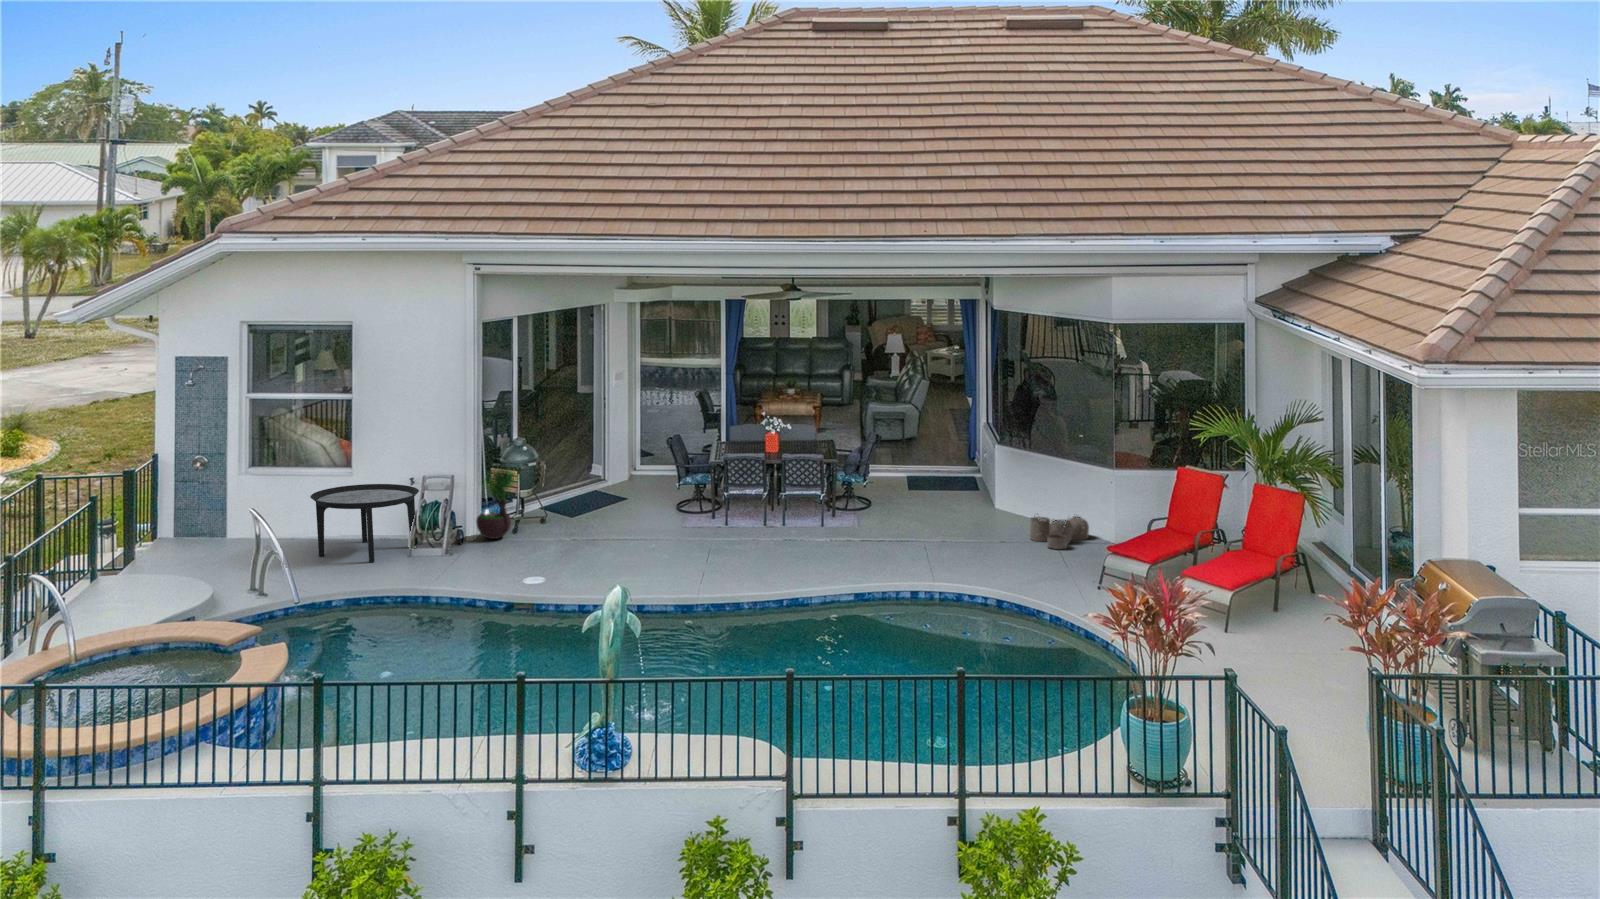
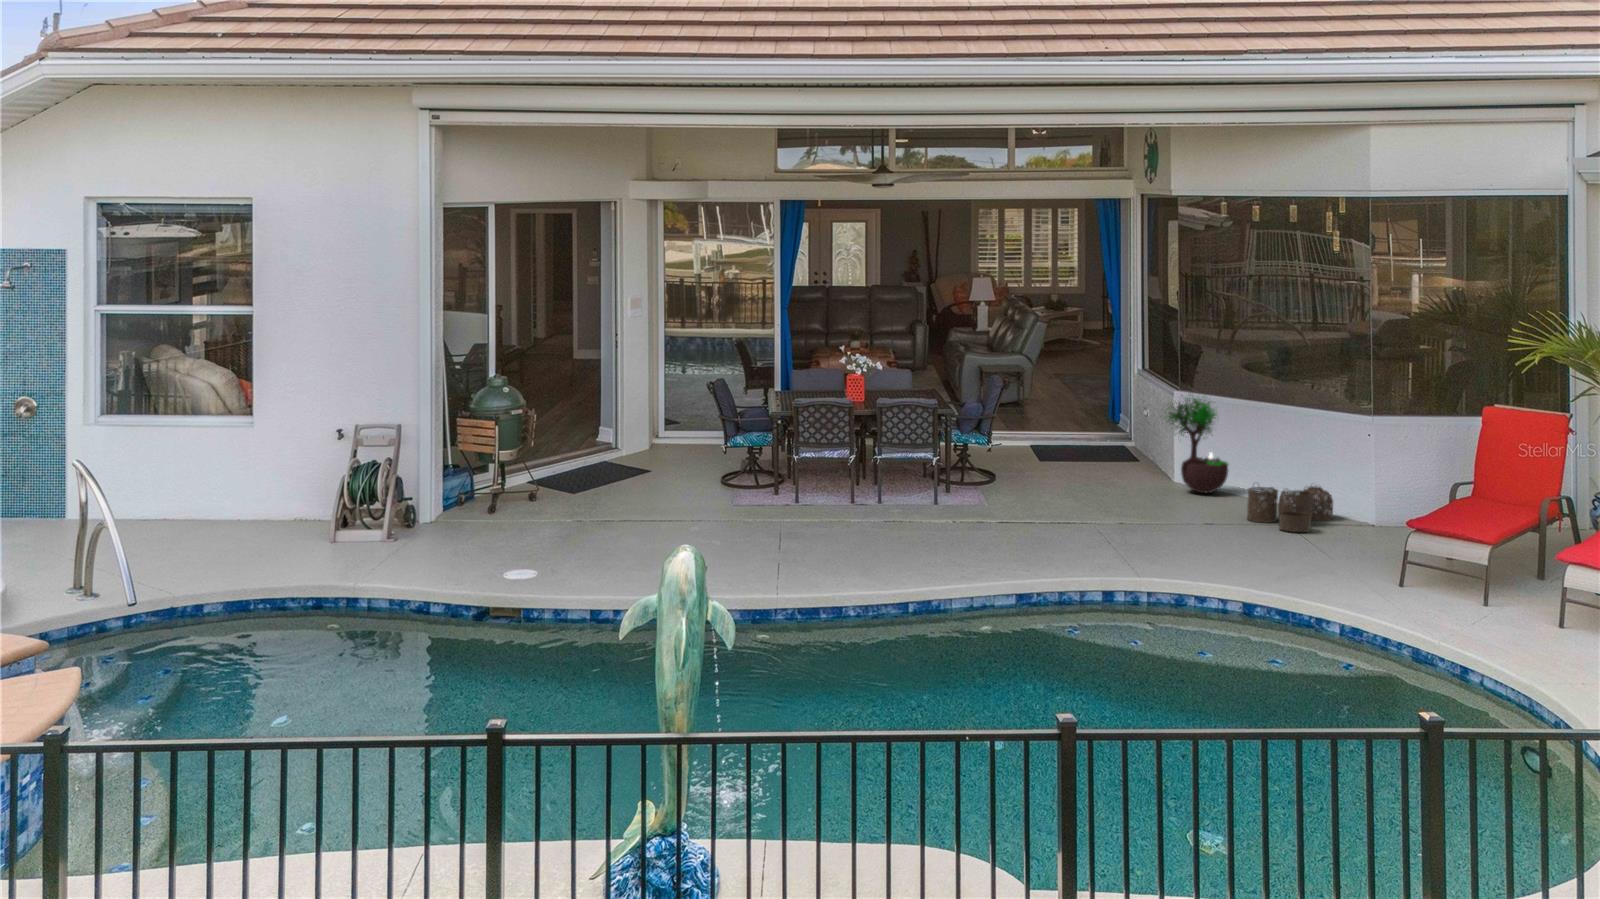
potted tree: present [476,467,518,539] -> present [1164,393,1229,493]
round table: present [310,484,419,562] -> none [184,438,348,550]

